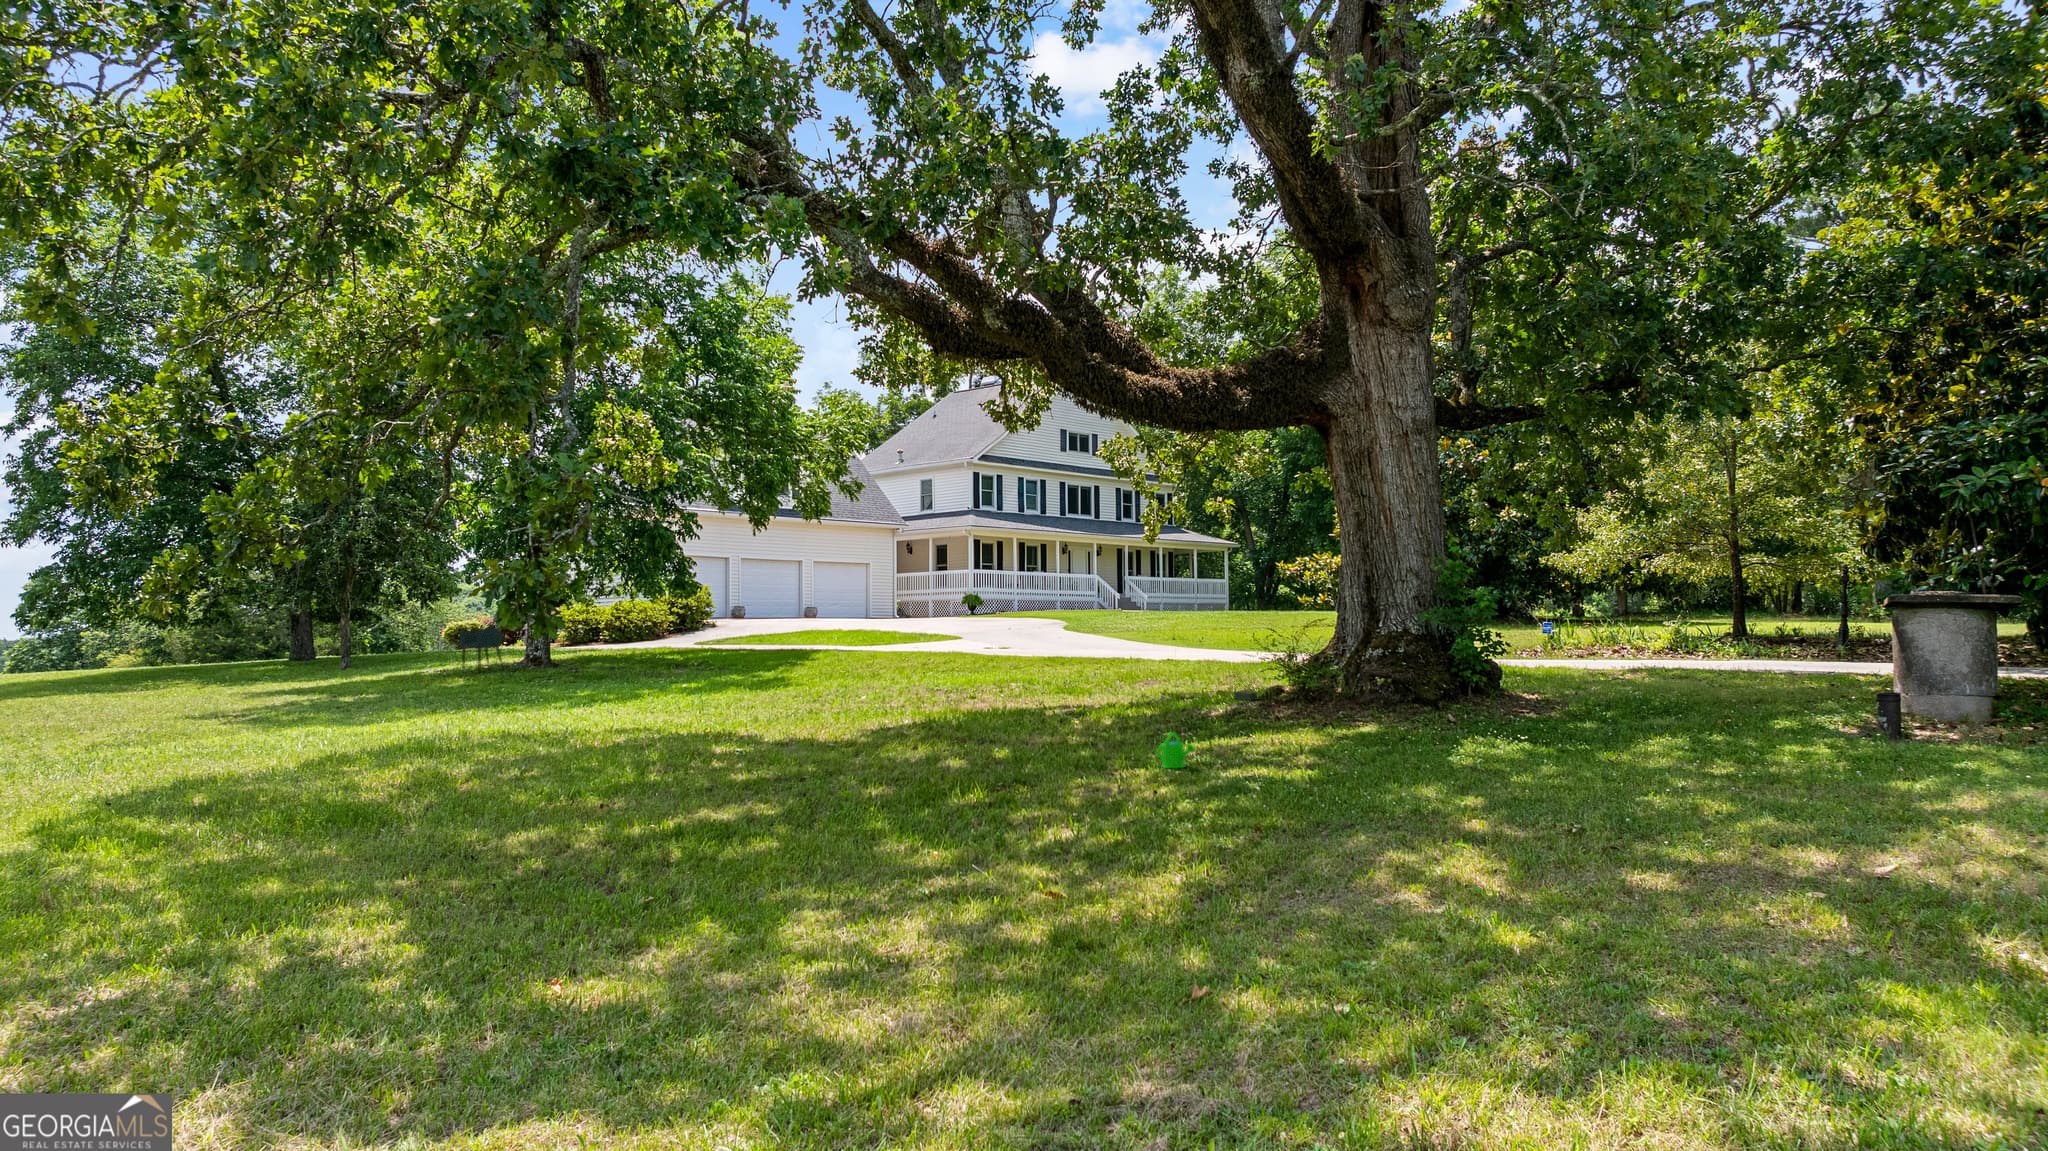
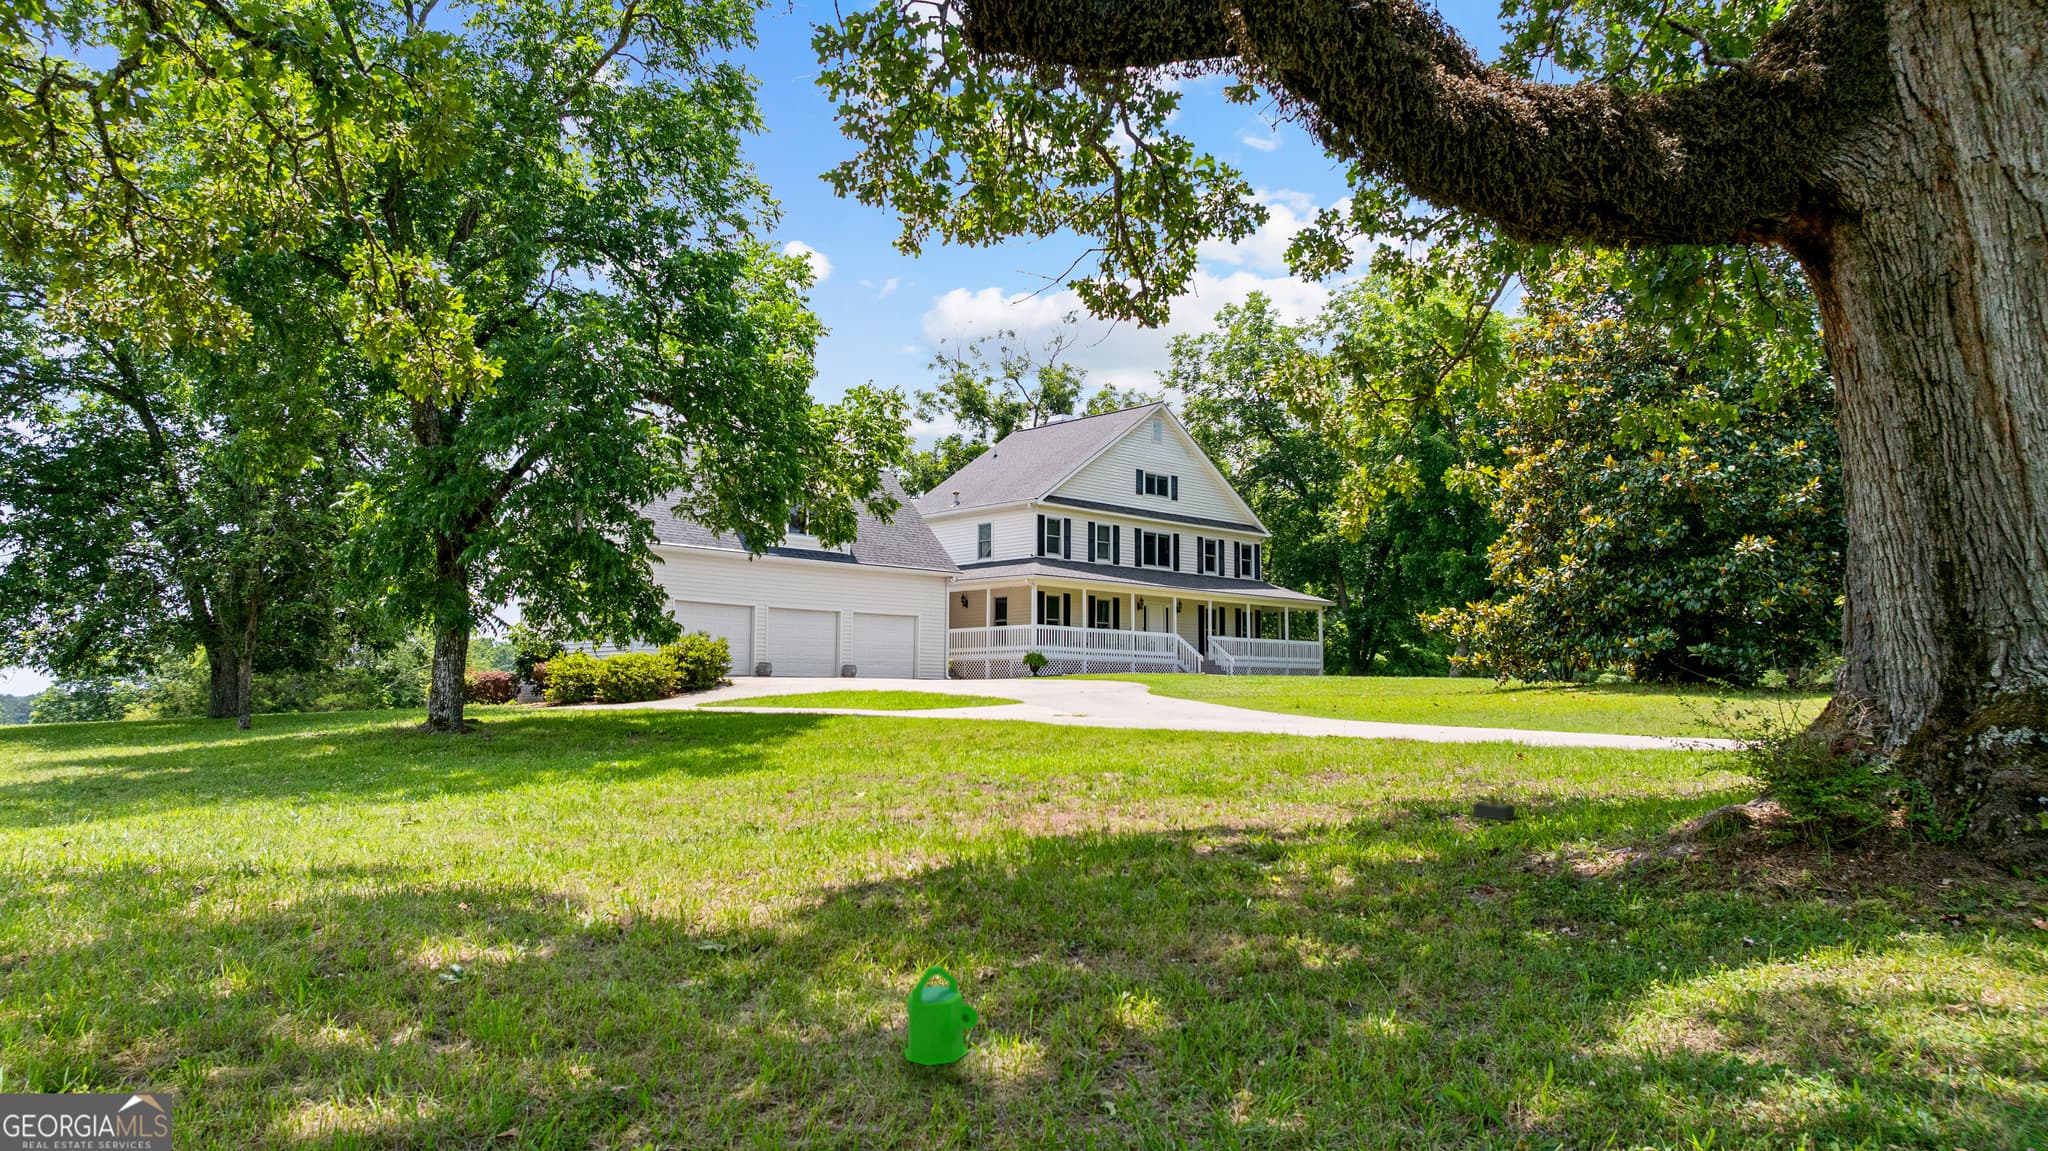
armchair: present [459,622,503,671] -> none [383,673,443,739]
watering can: present [1157,732,1194,768] -> present [904,965,978,1065]

